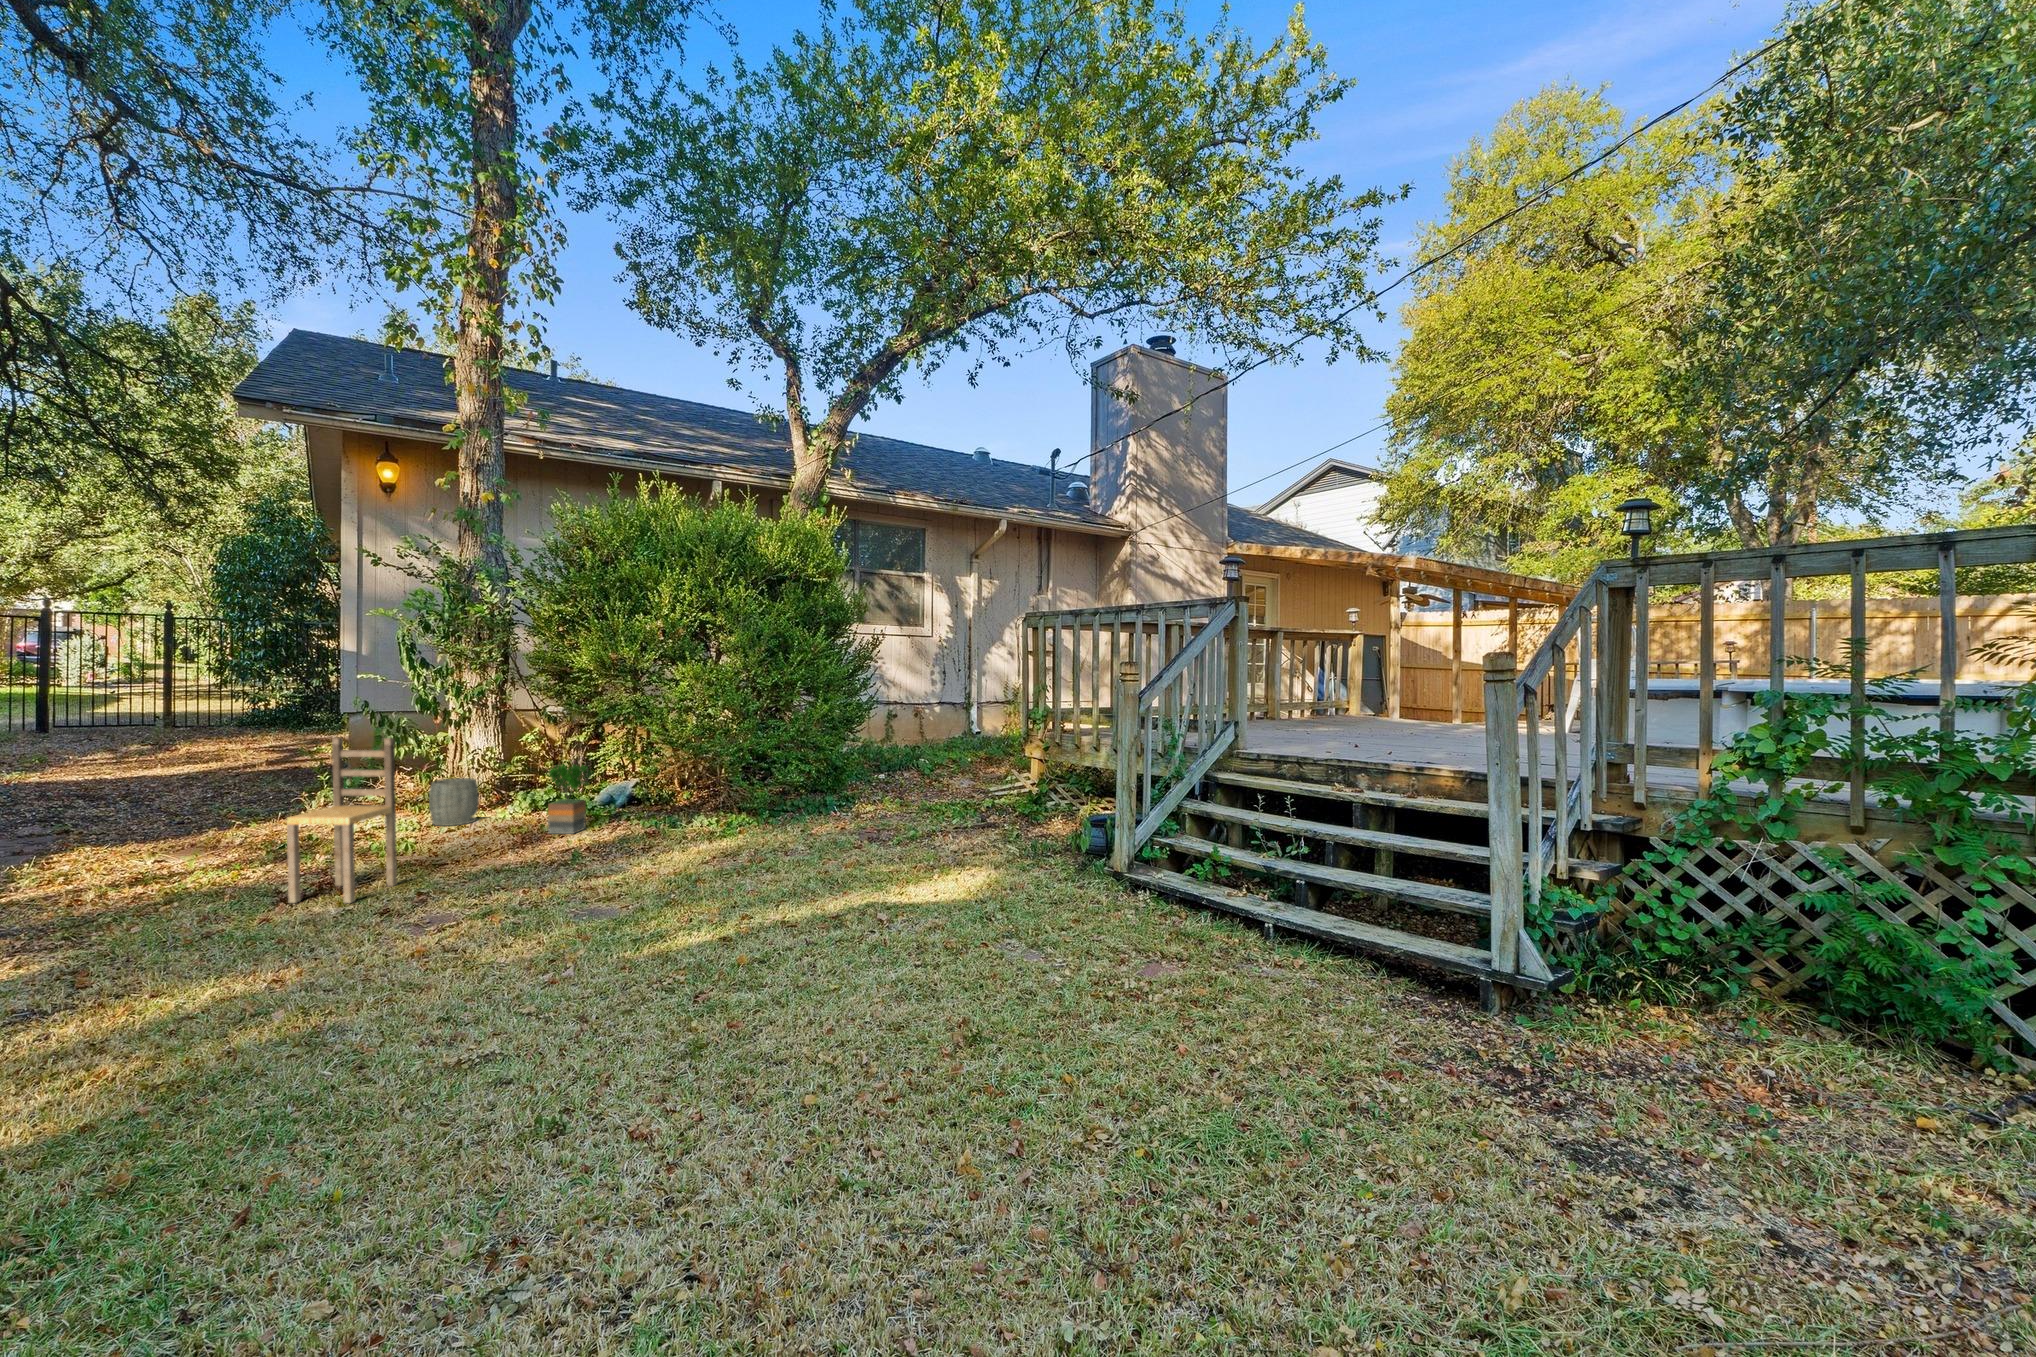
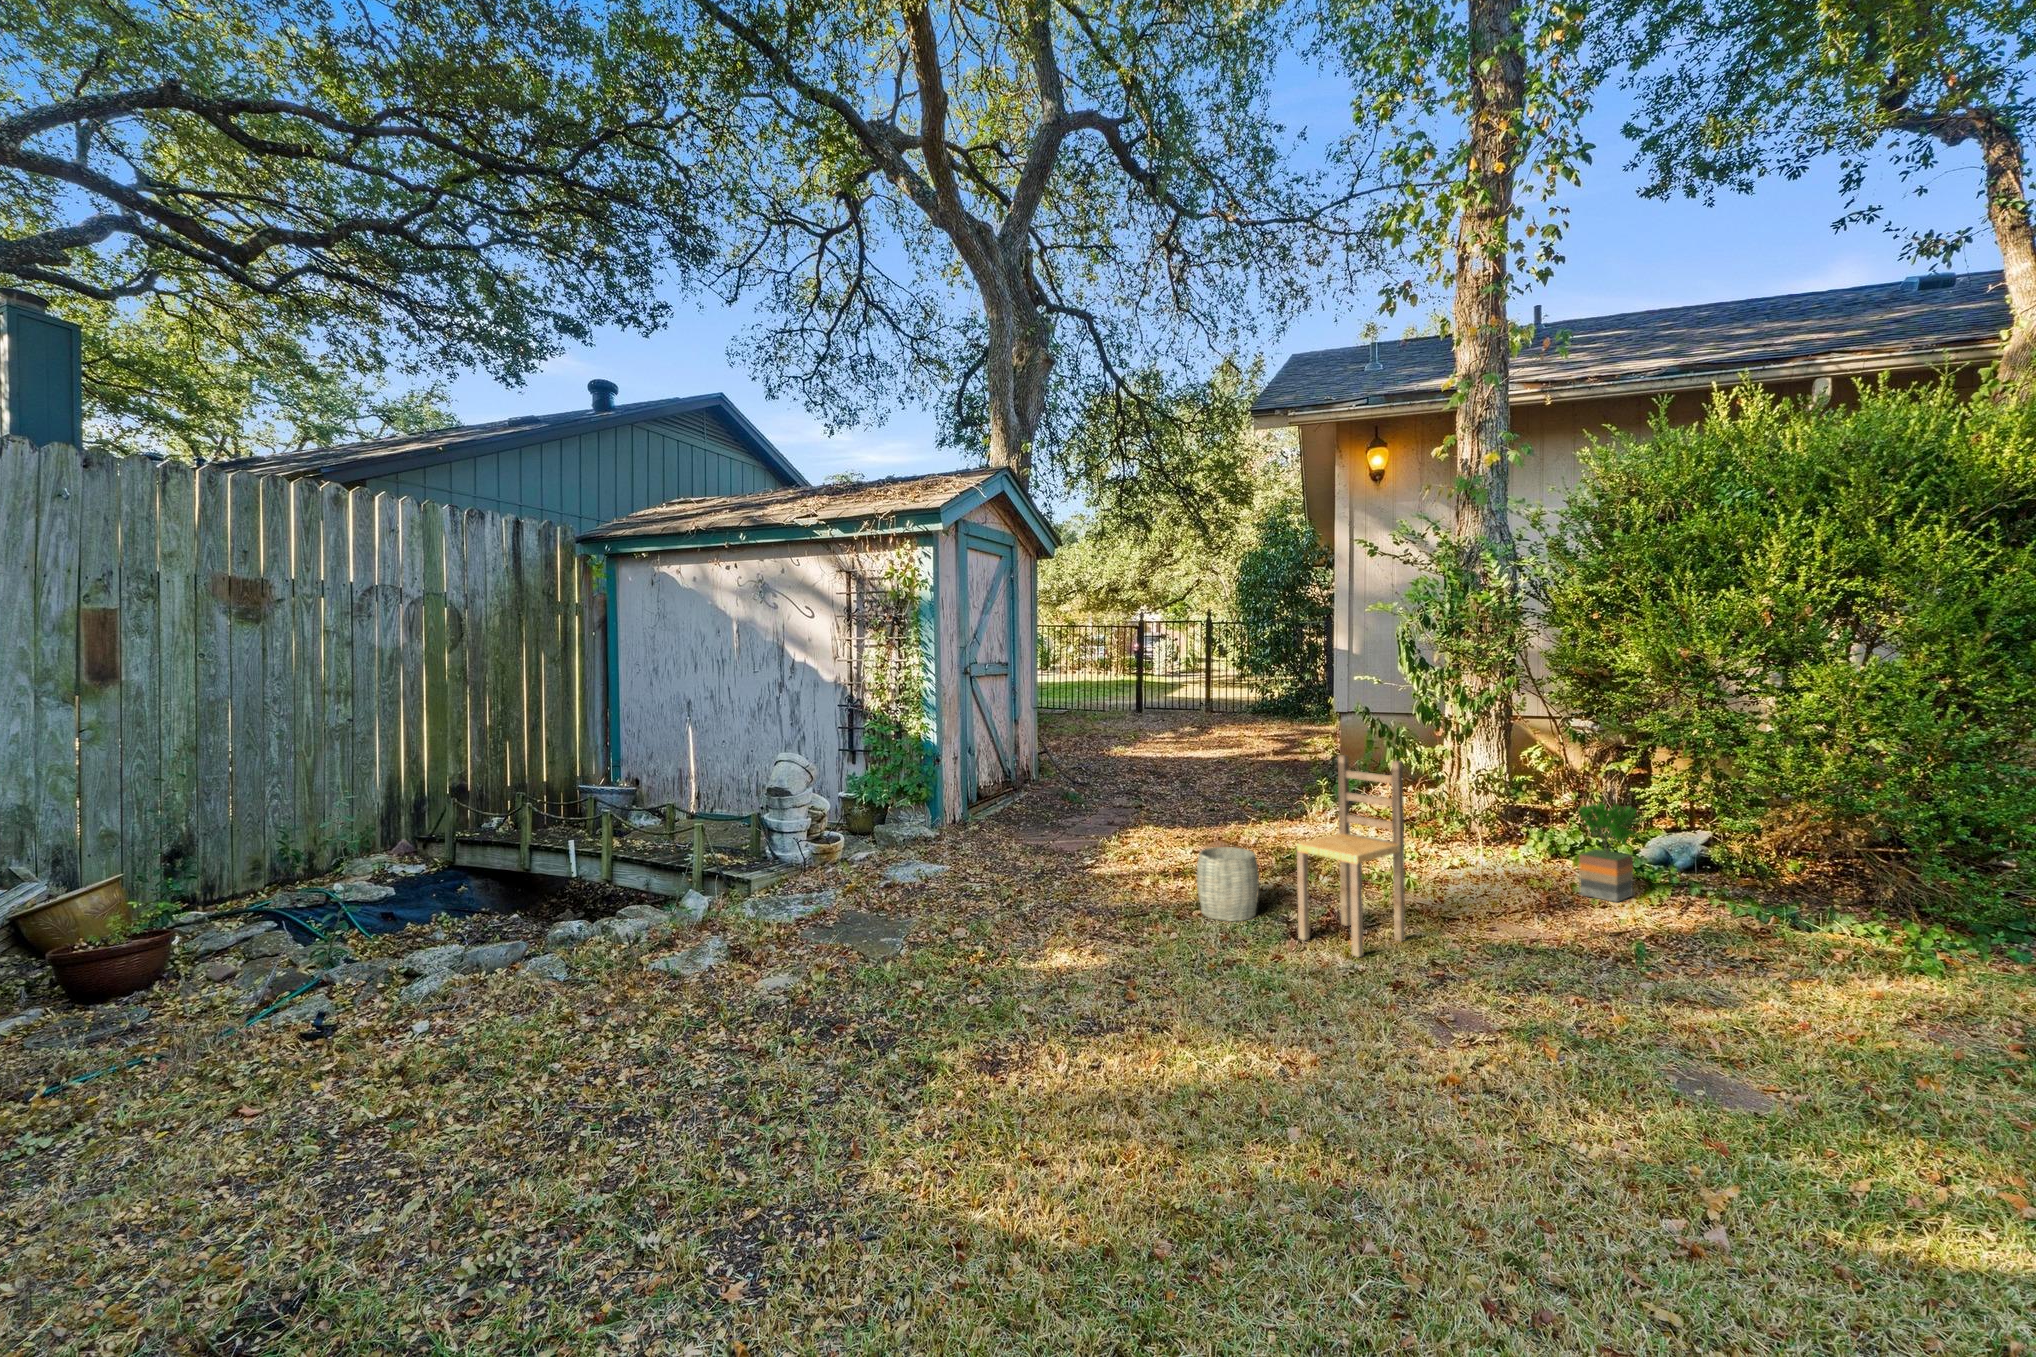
woven basket: present [429,778,479,826] -> present [1197,847,1259,921]

